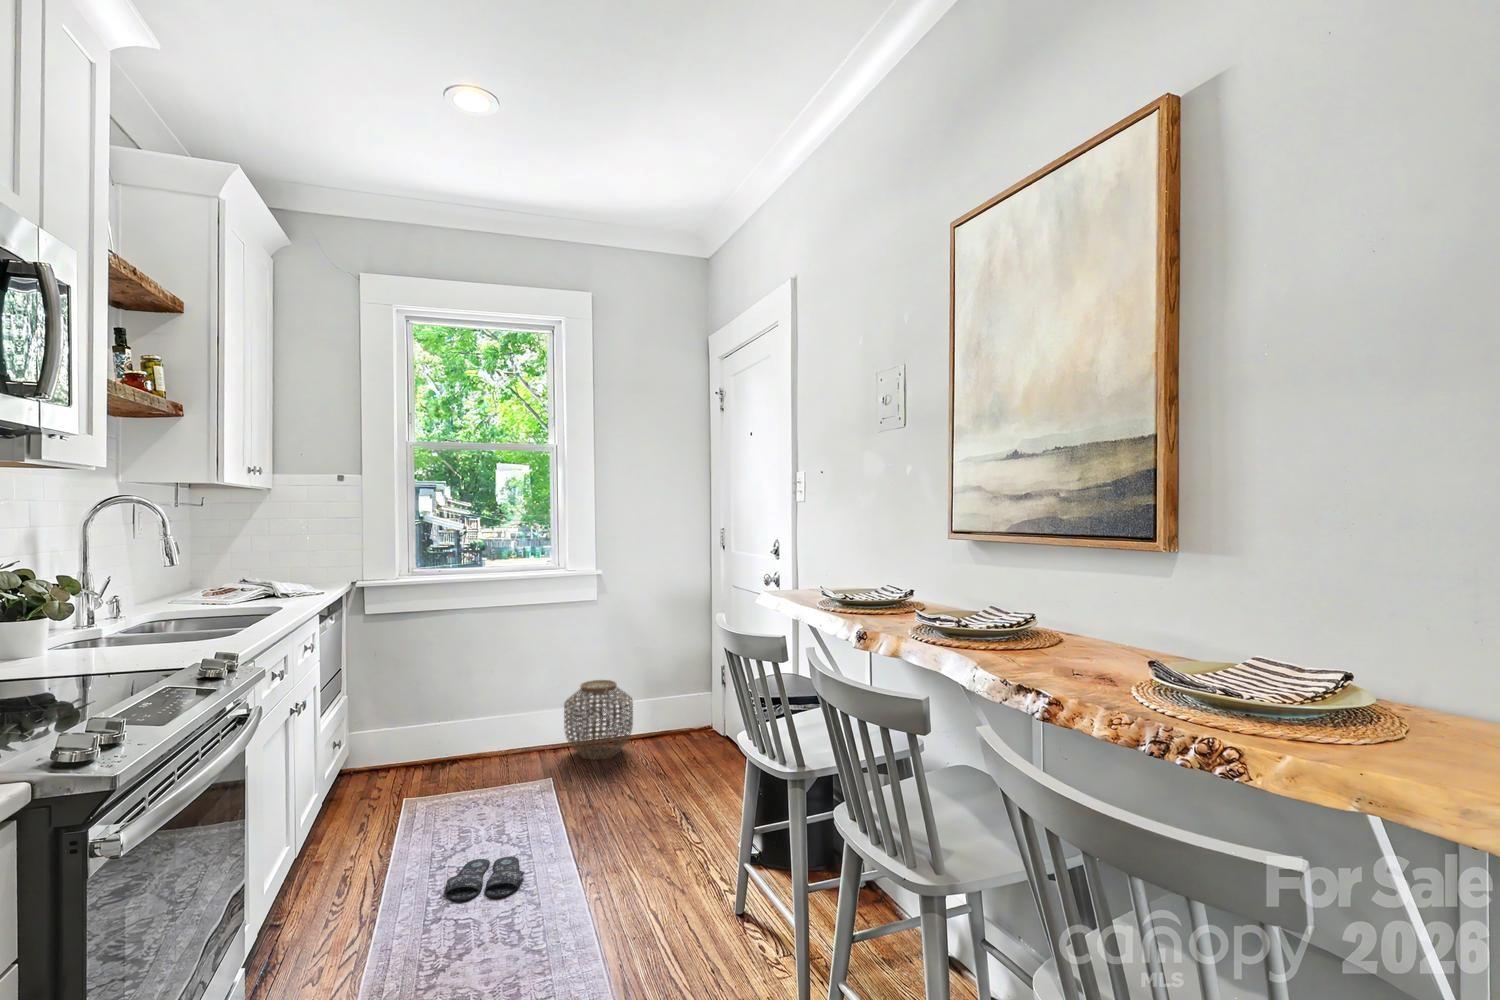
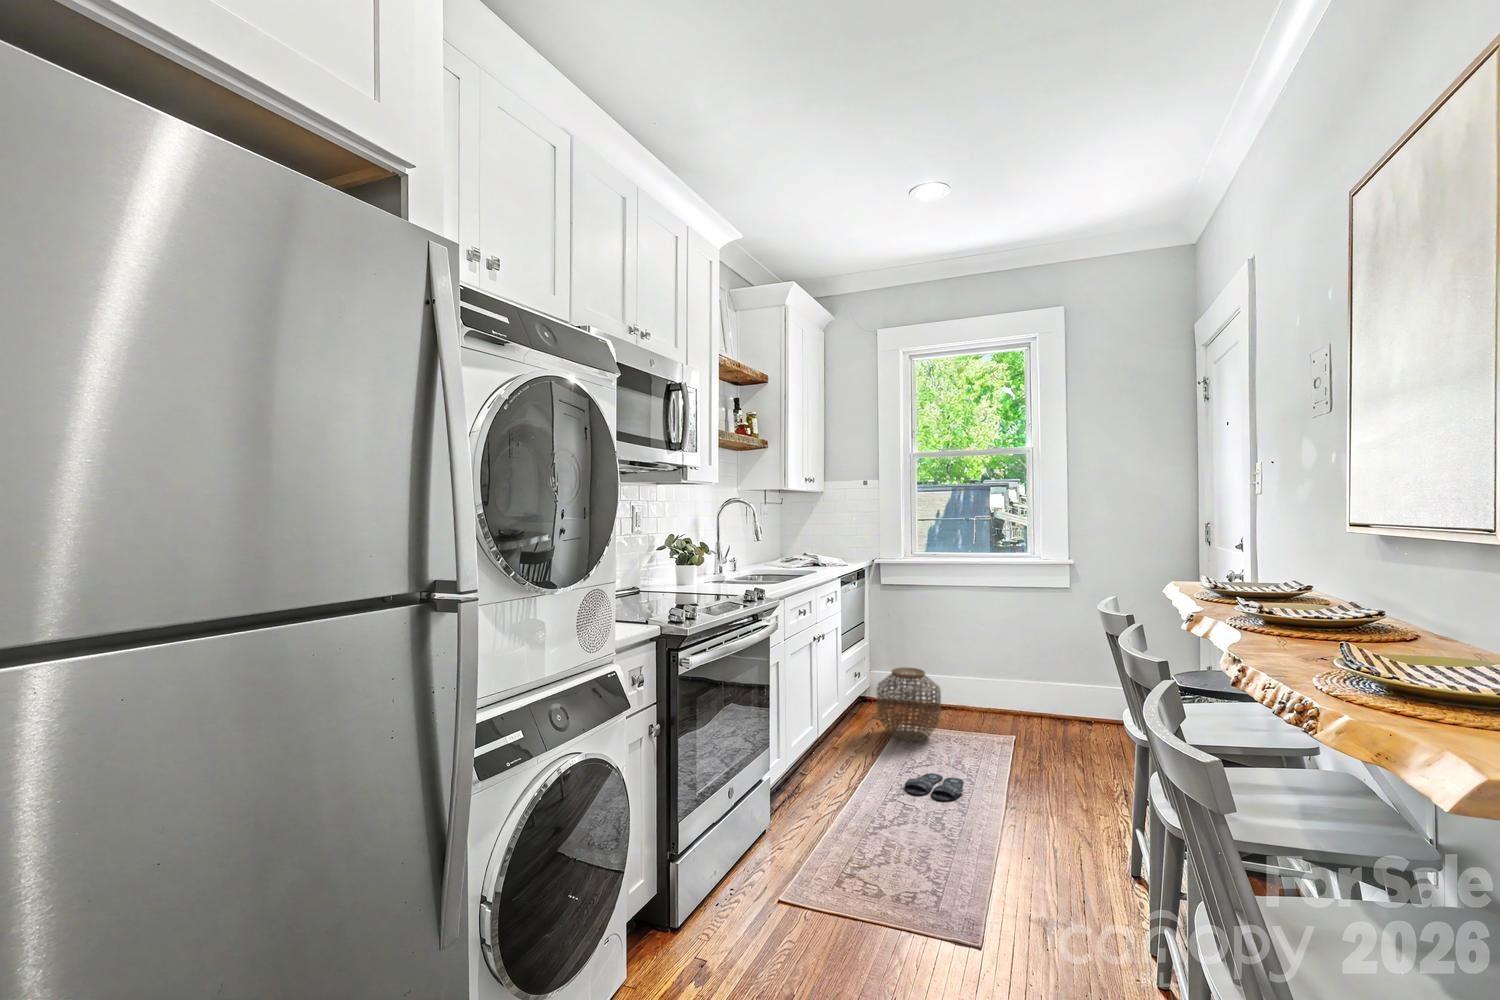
woven basket: present [564,680,633,759] -> present [877,667,941,741]

